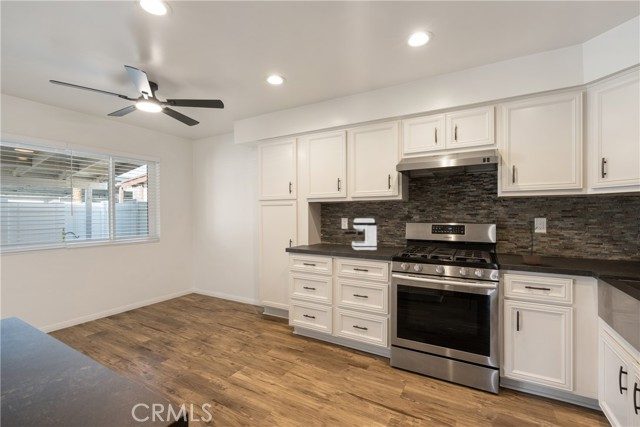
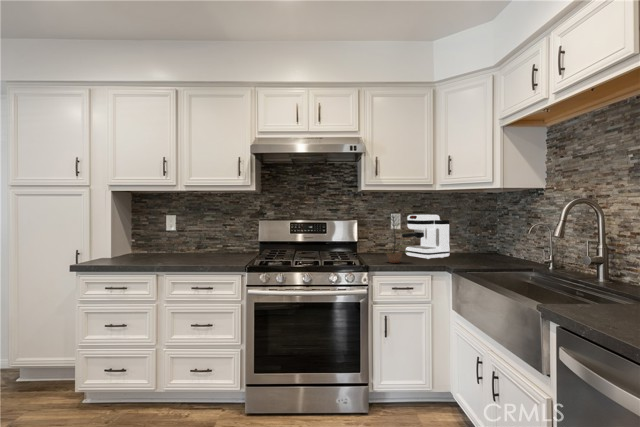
coffee maker: present [345,218,377,250] -> present [402,215,450,259]

